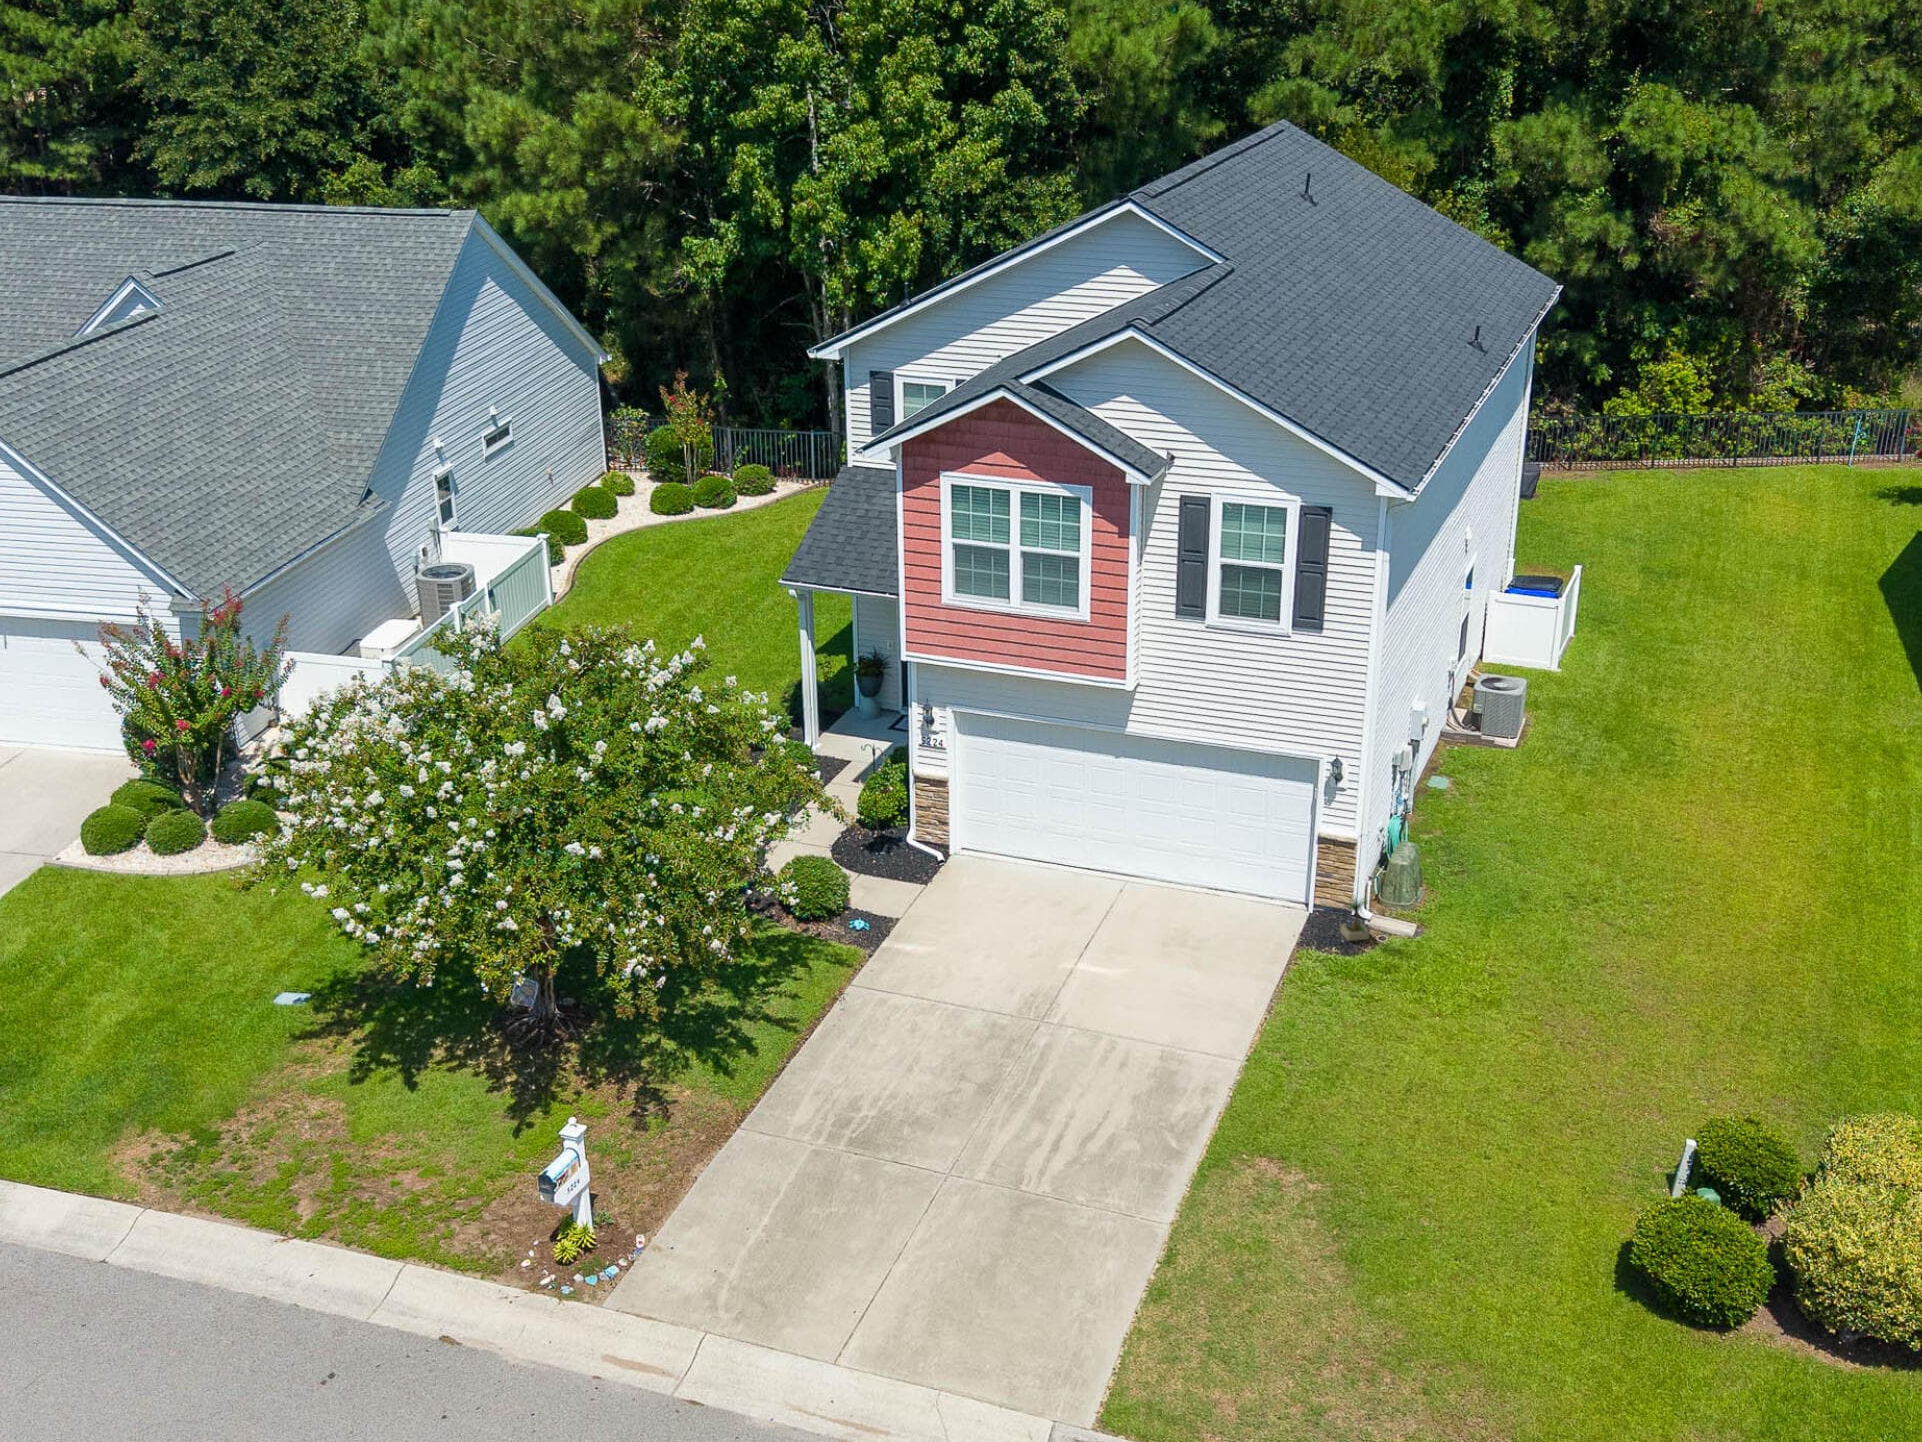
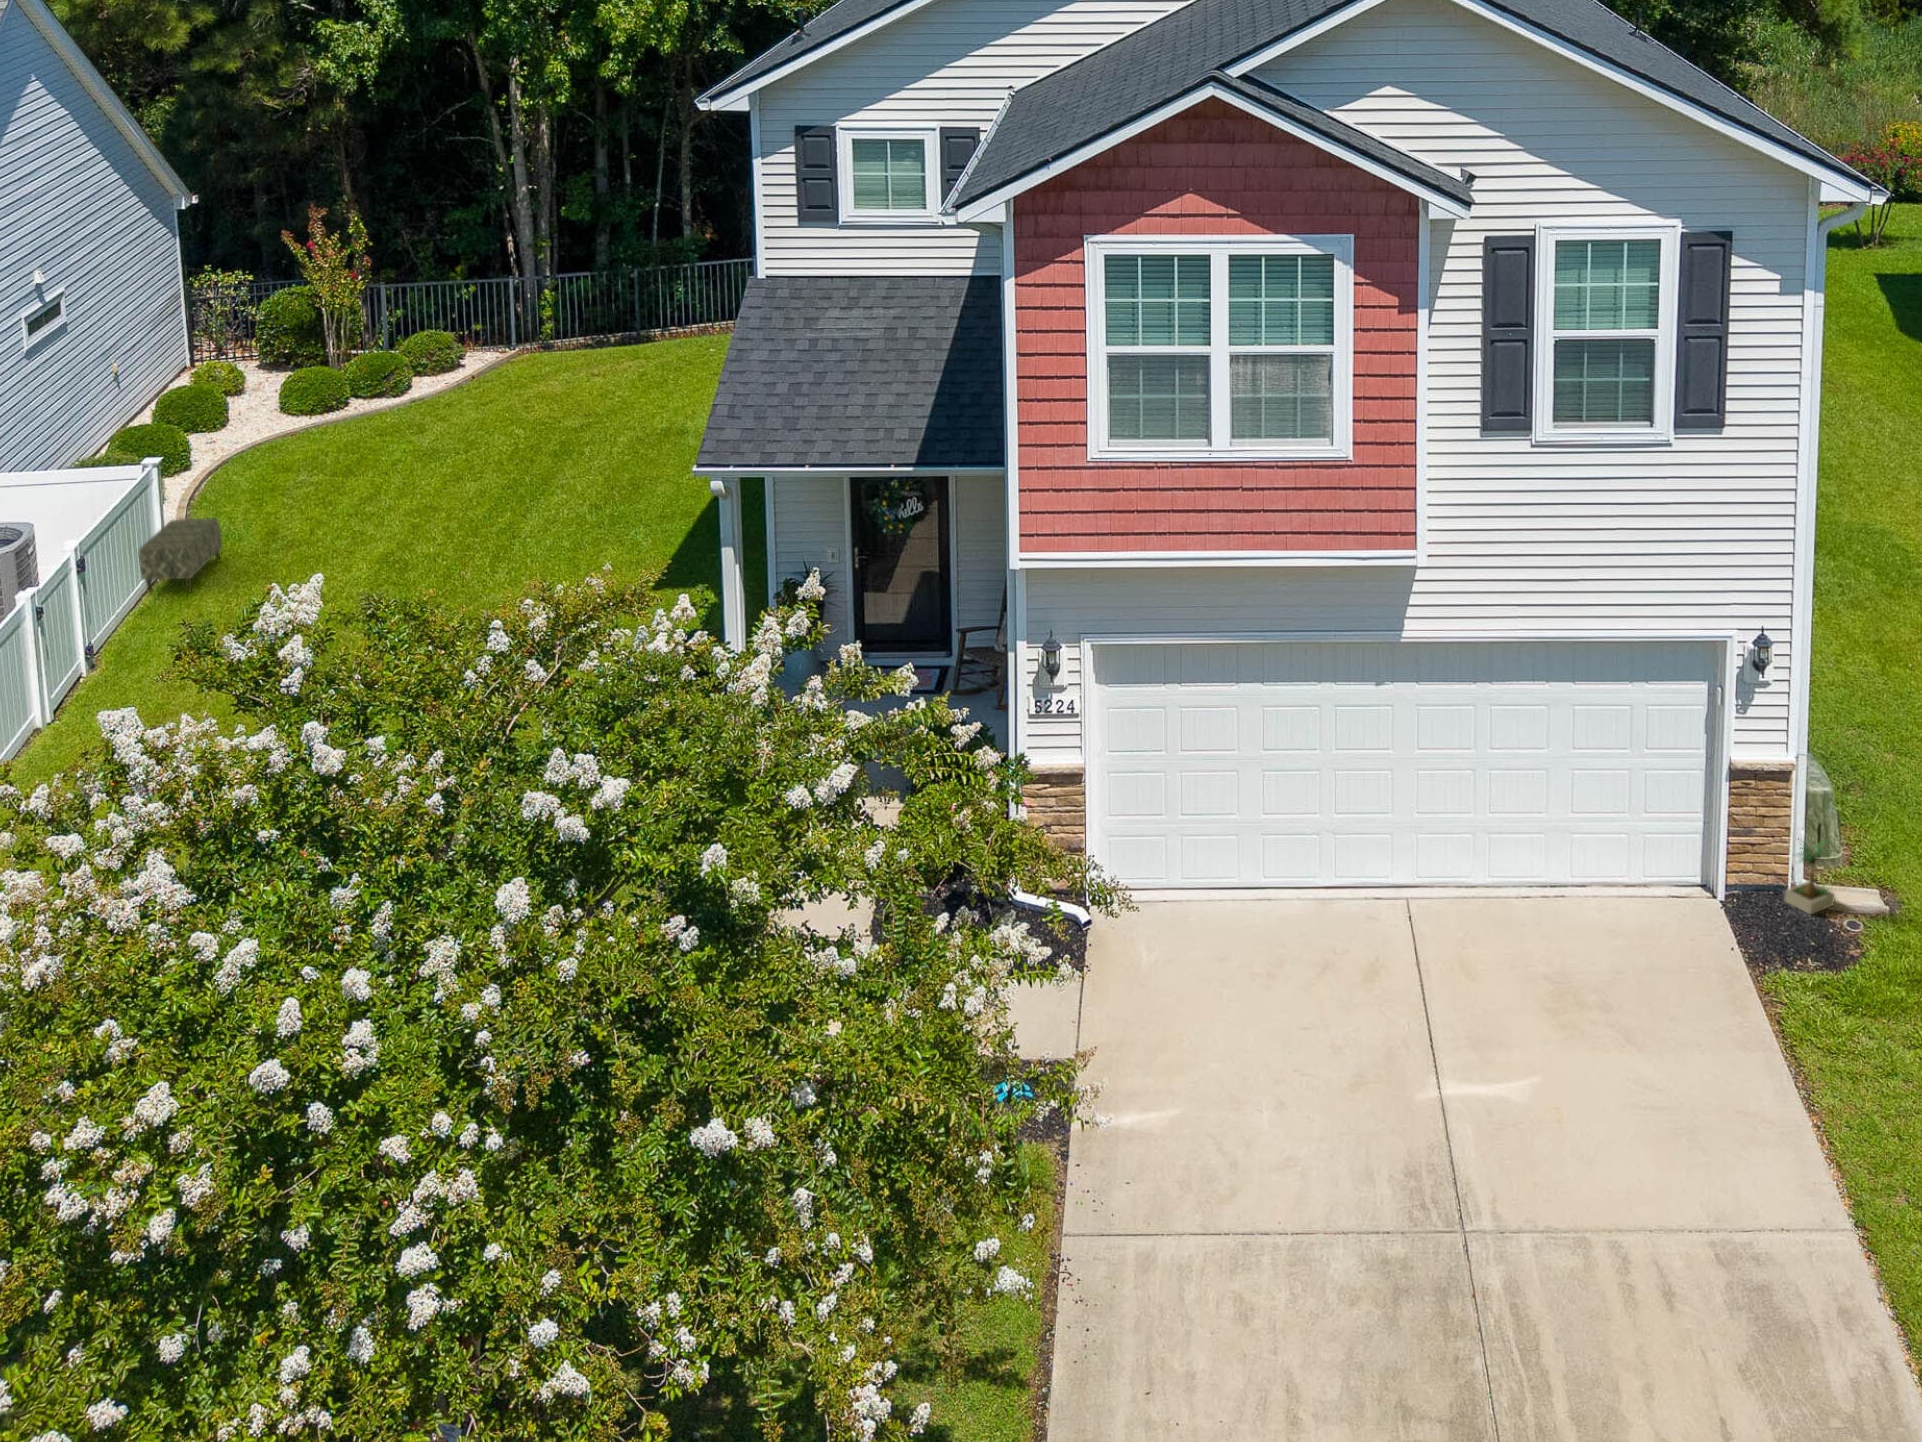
bench: none [525,574,577,620] -> present [138,518,222,594]

